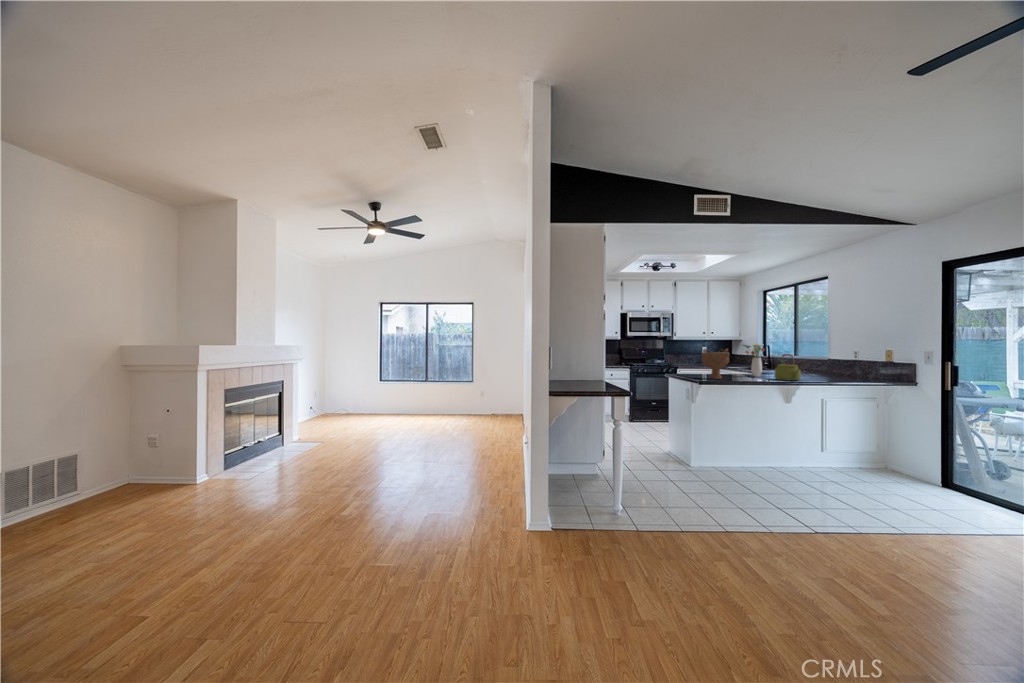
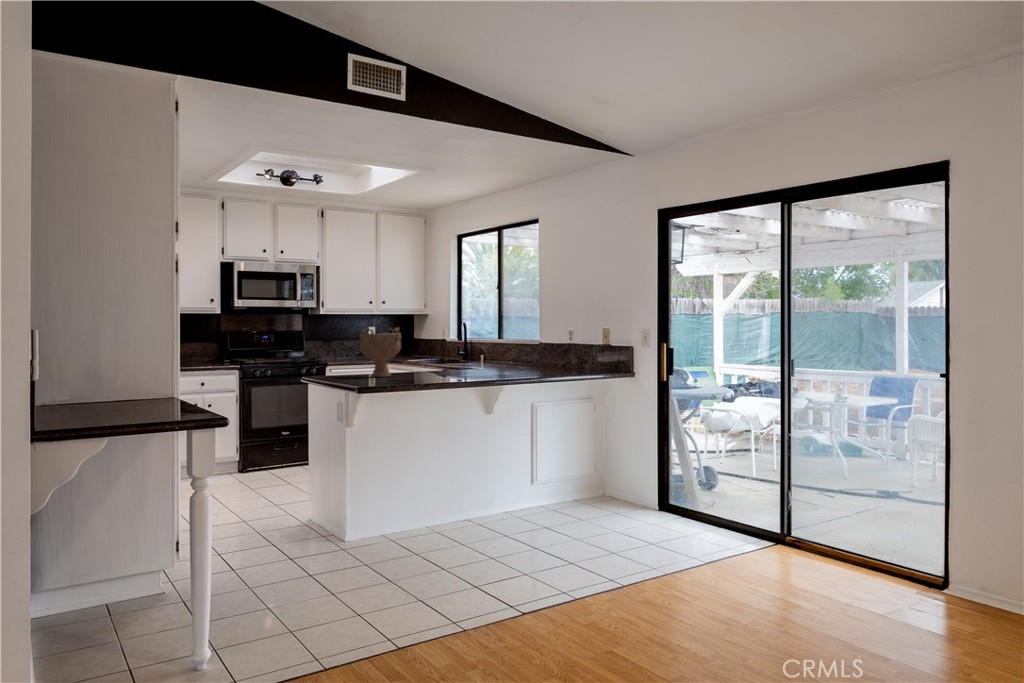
flower arrangement: present [743,344,765,377] -> none [414,319,454,372]
kettle: present [775,354,801,381] -> none [465,335,499,375]

